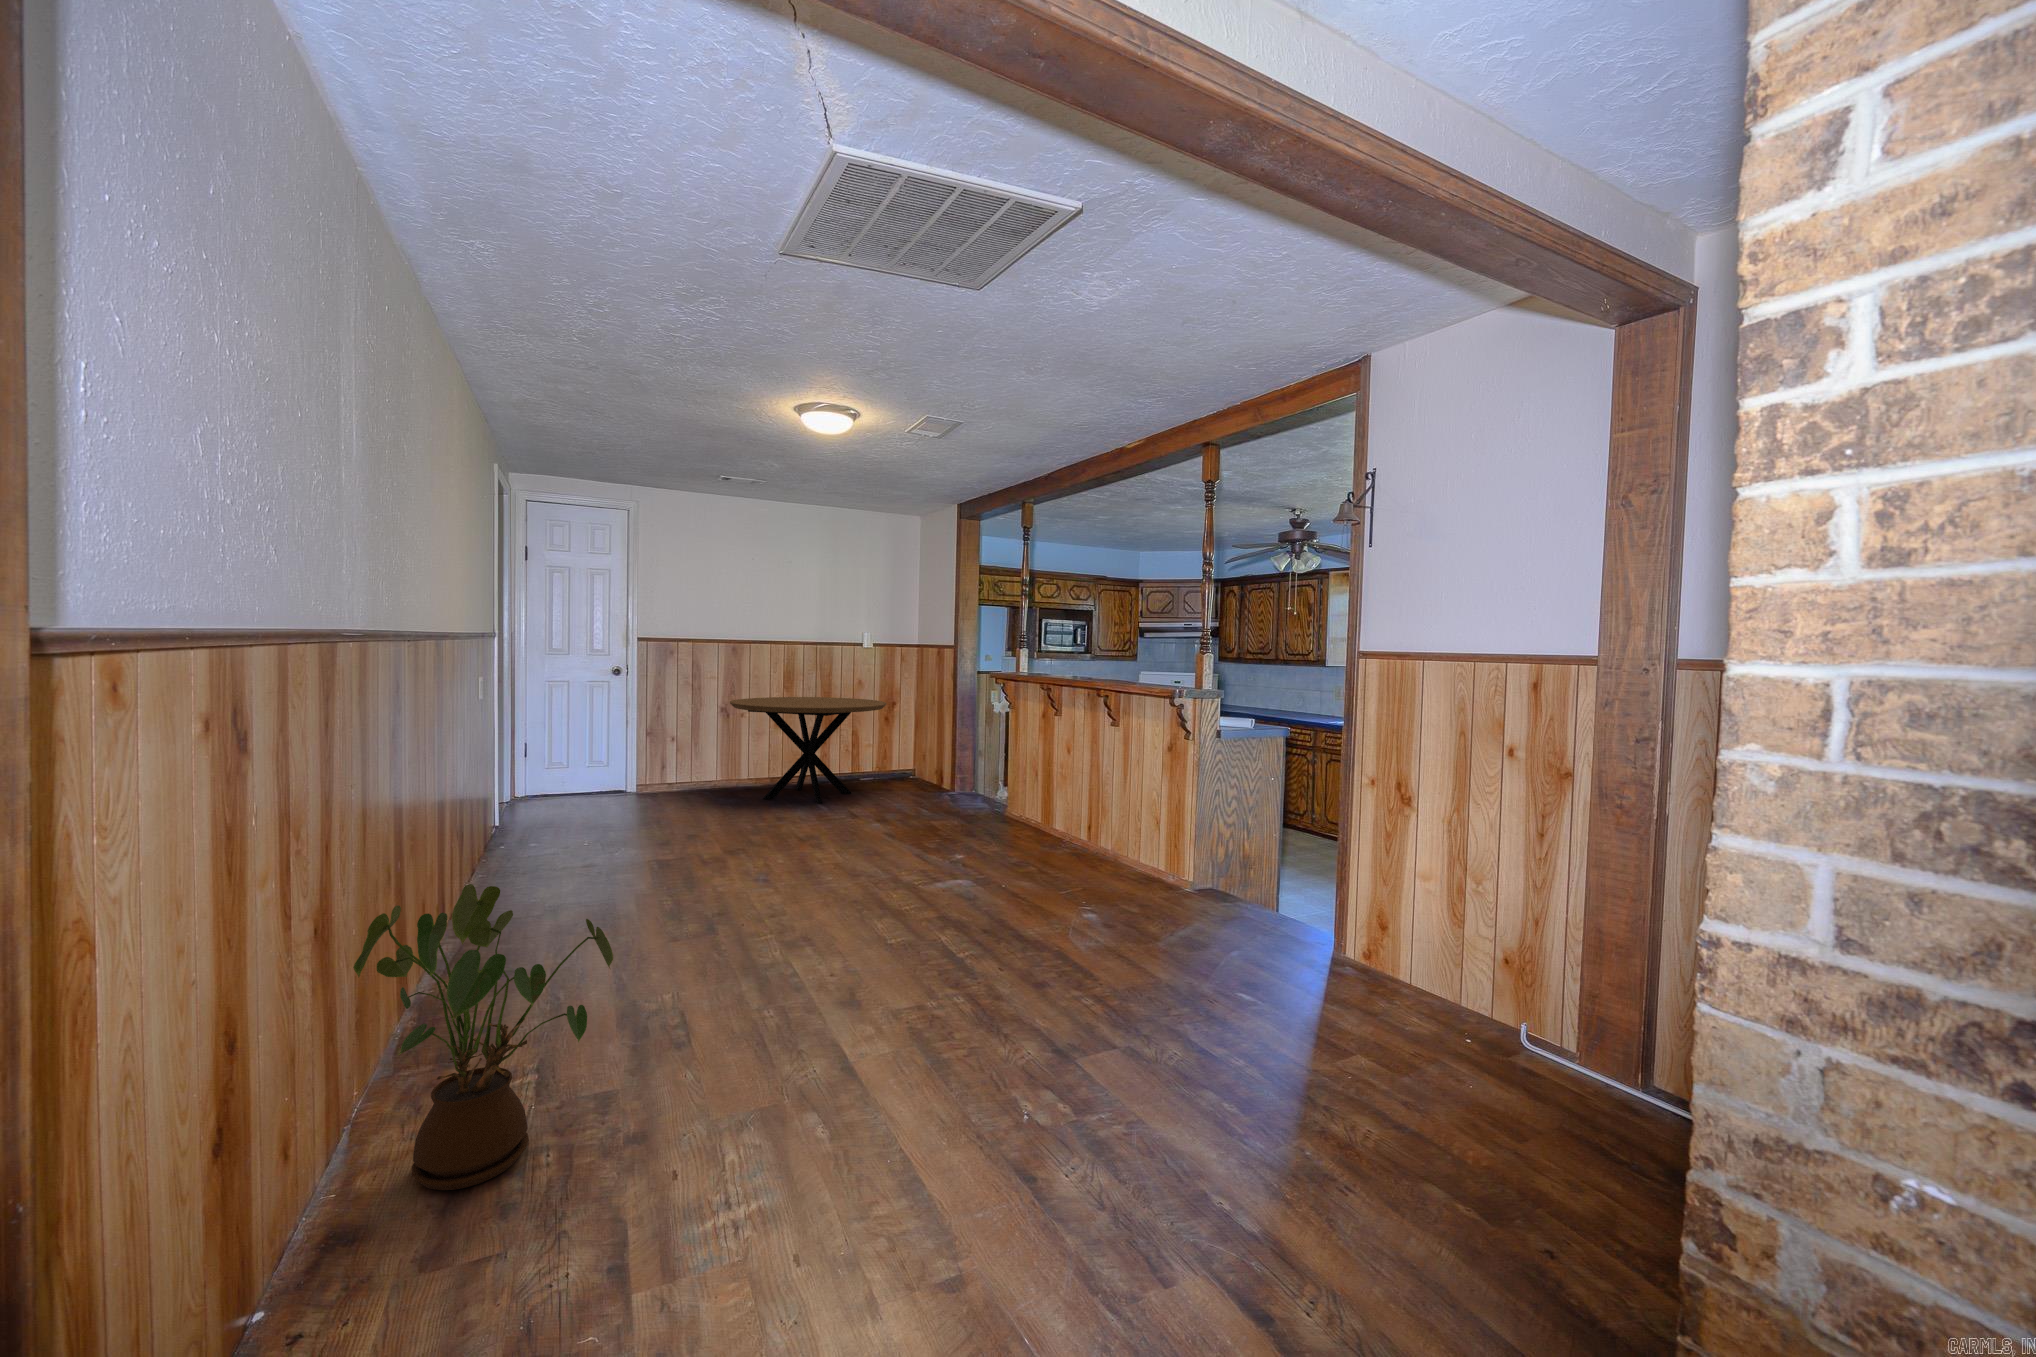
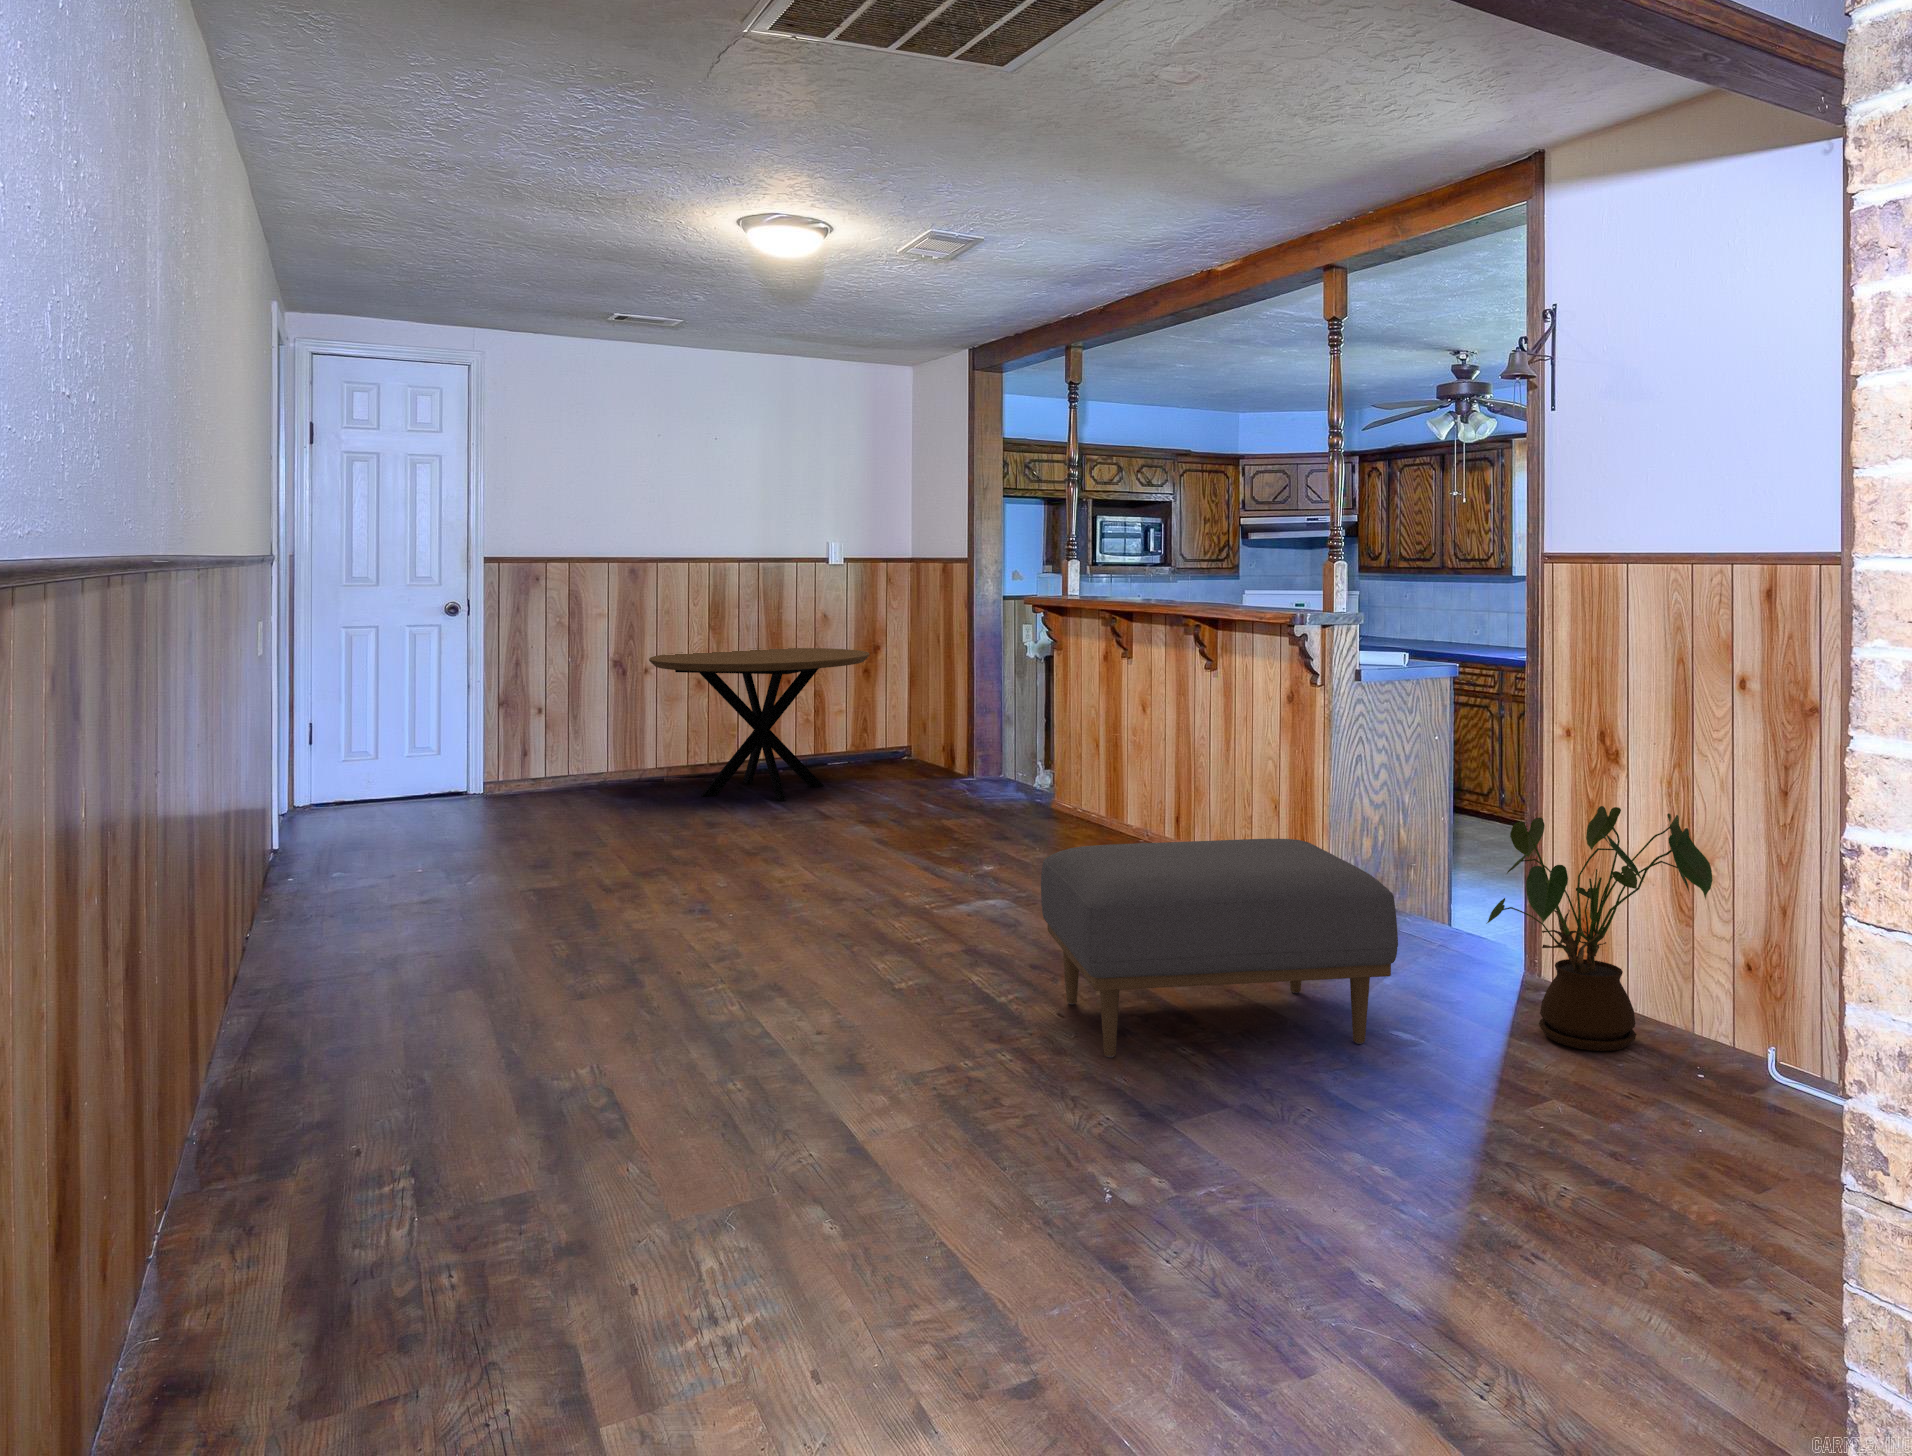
ottoman: none [989,855,1259,1037] -> present [1041,839,1398,1057]
house plant: present [353,884,613,1190] -> present [1487,806,1713,1051]

